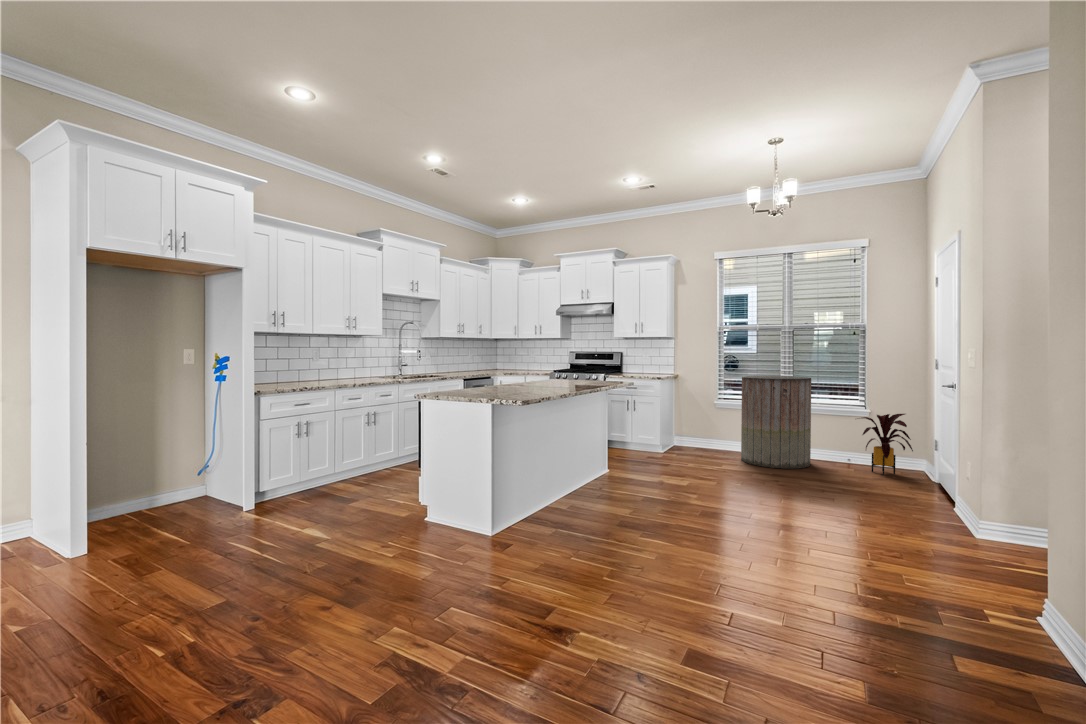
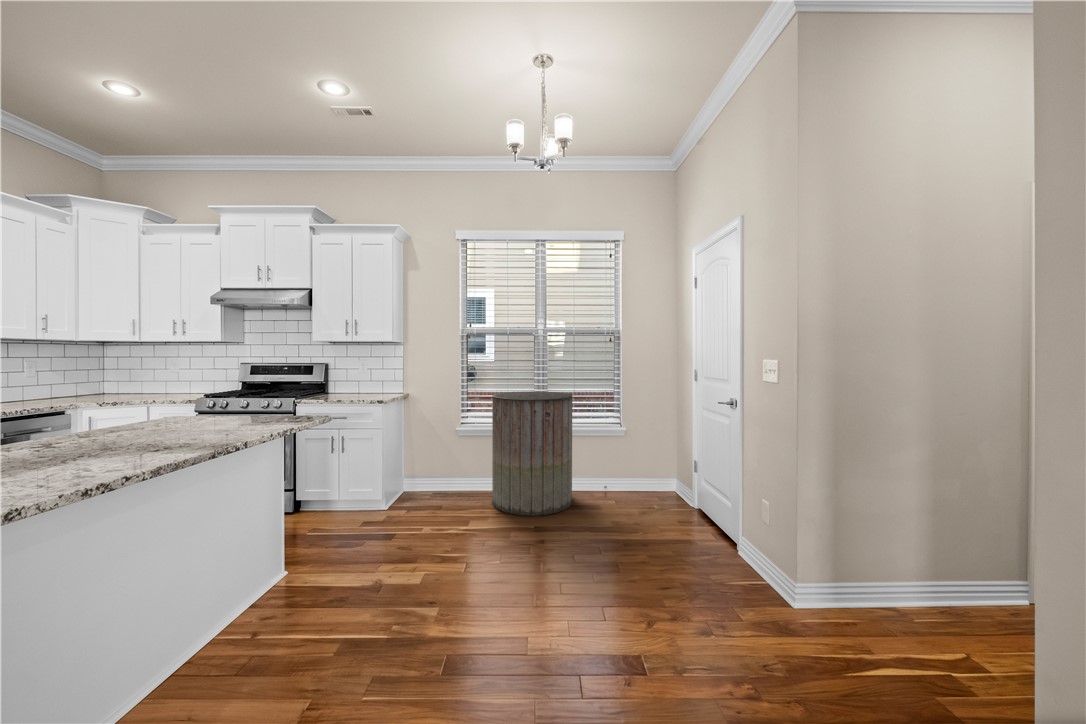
house plant: present [862,414,913,475] -> none [615,431,678,505]

